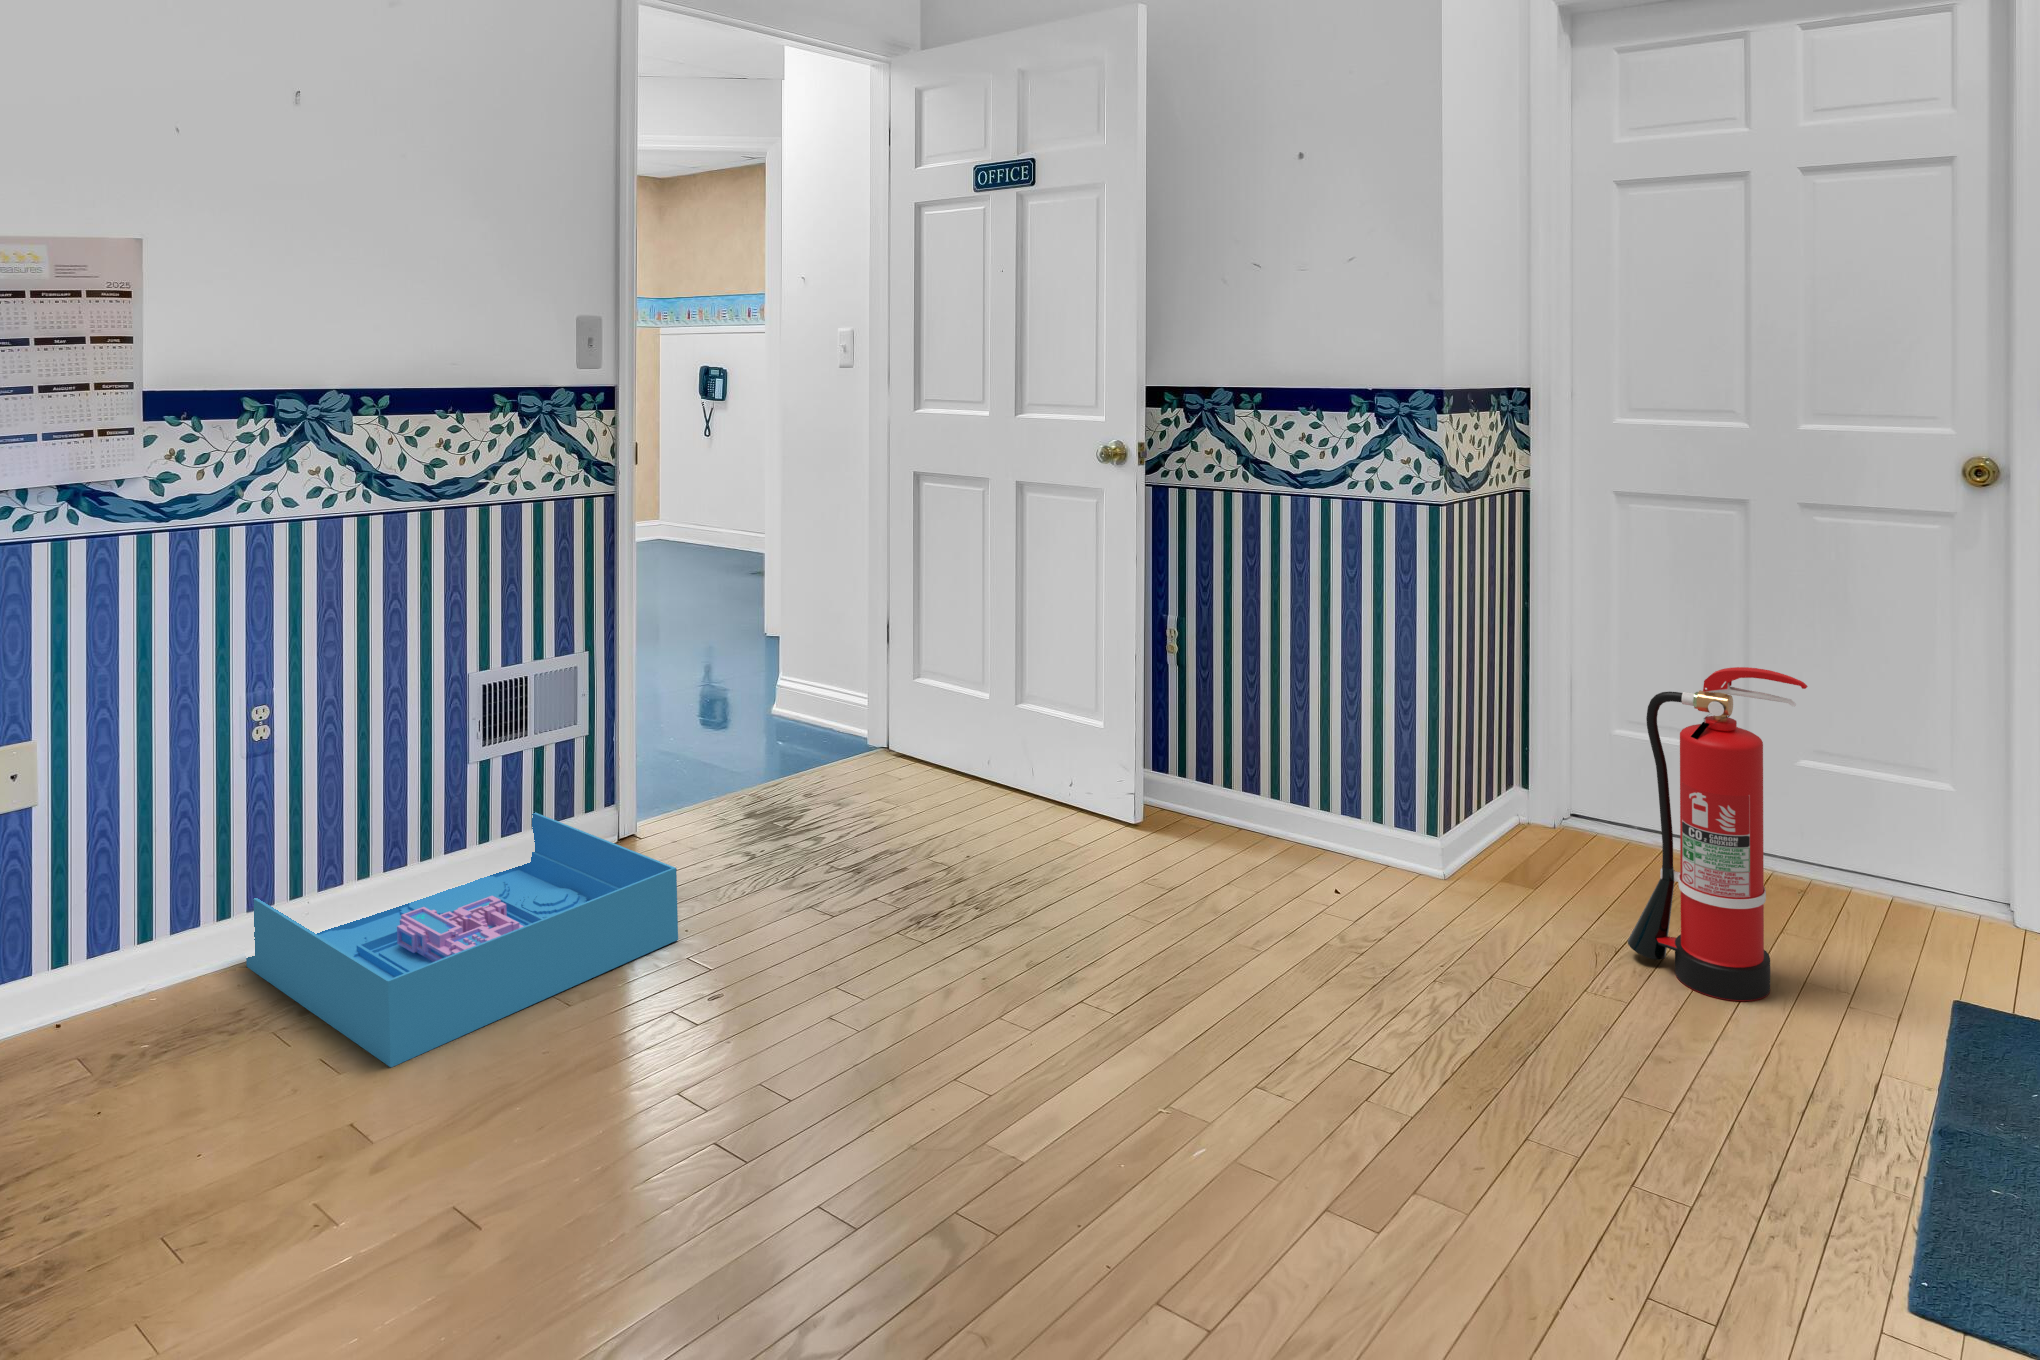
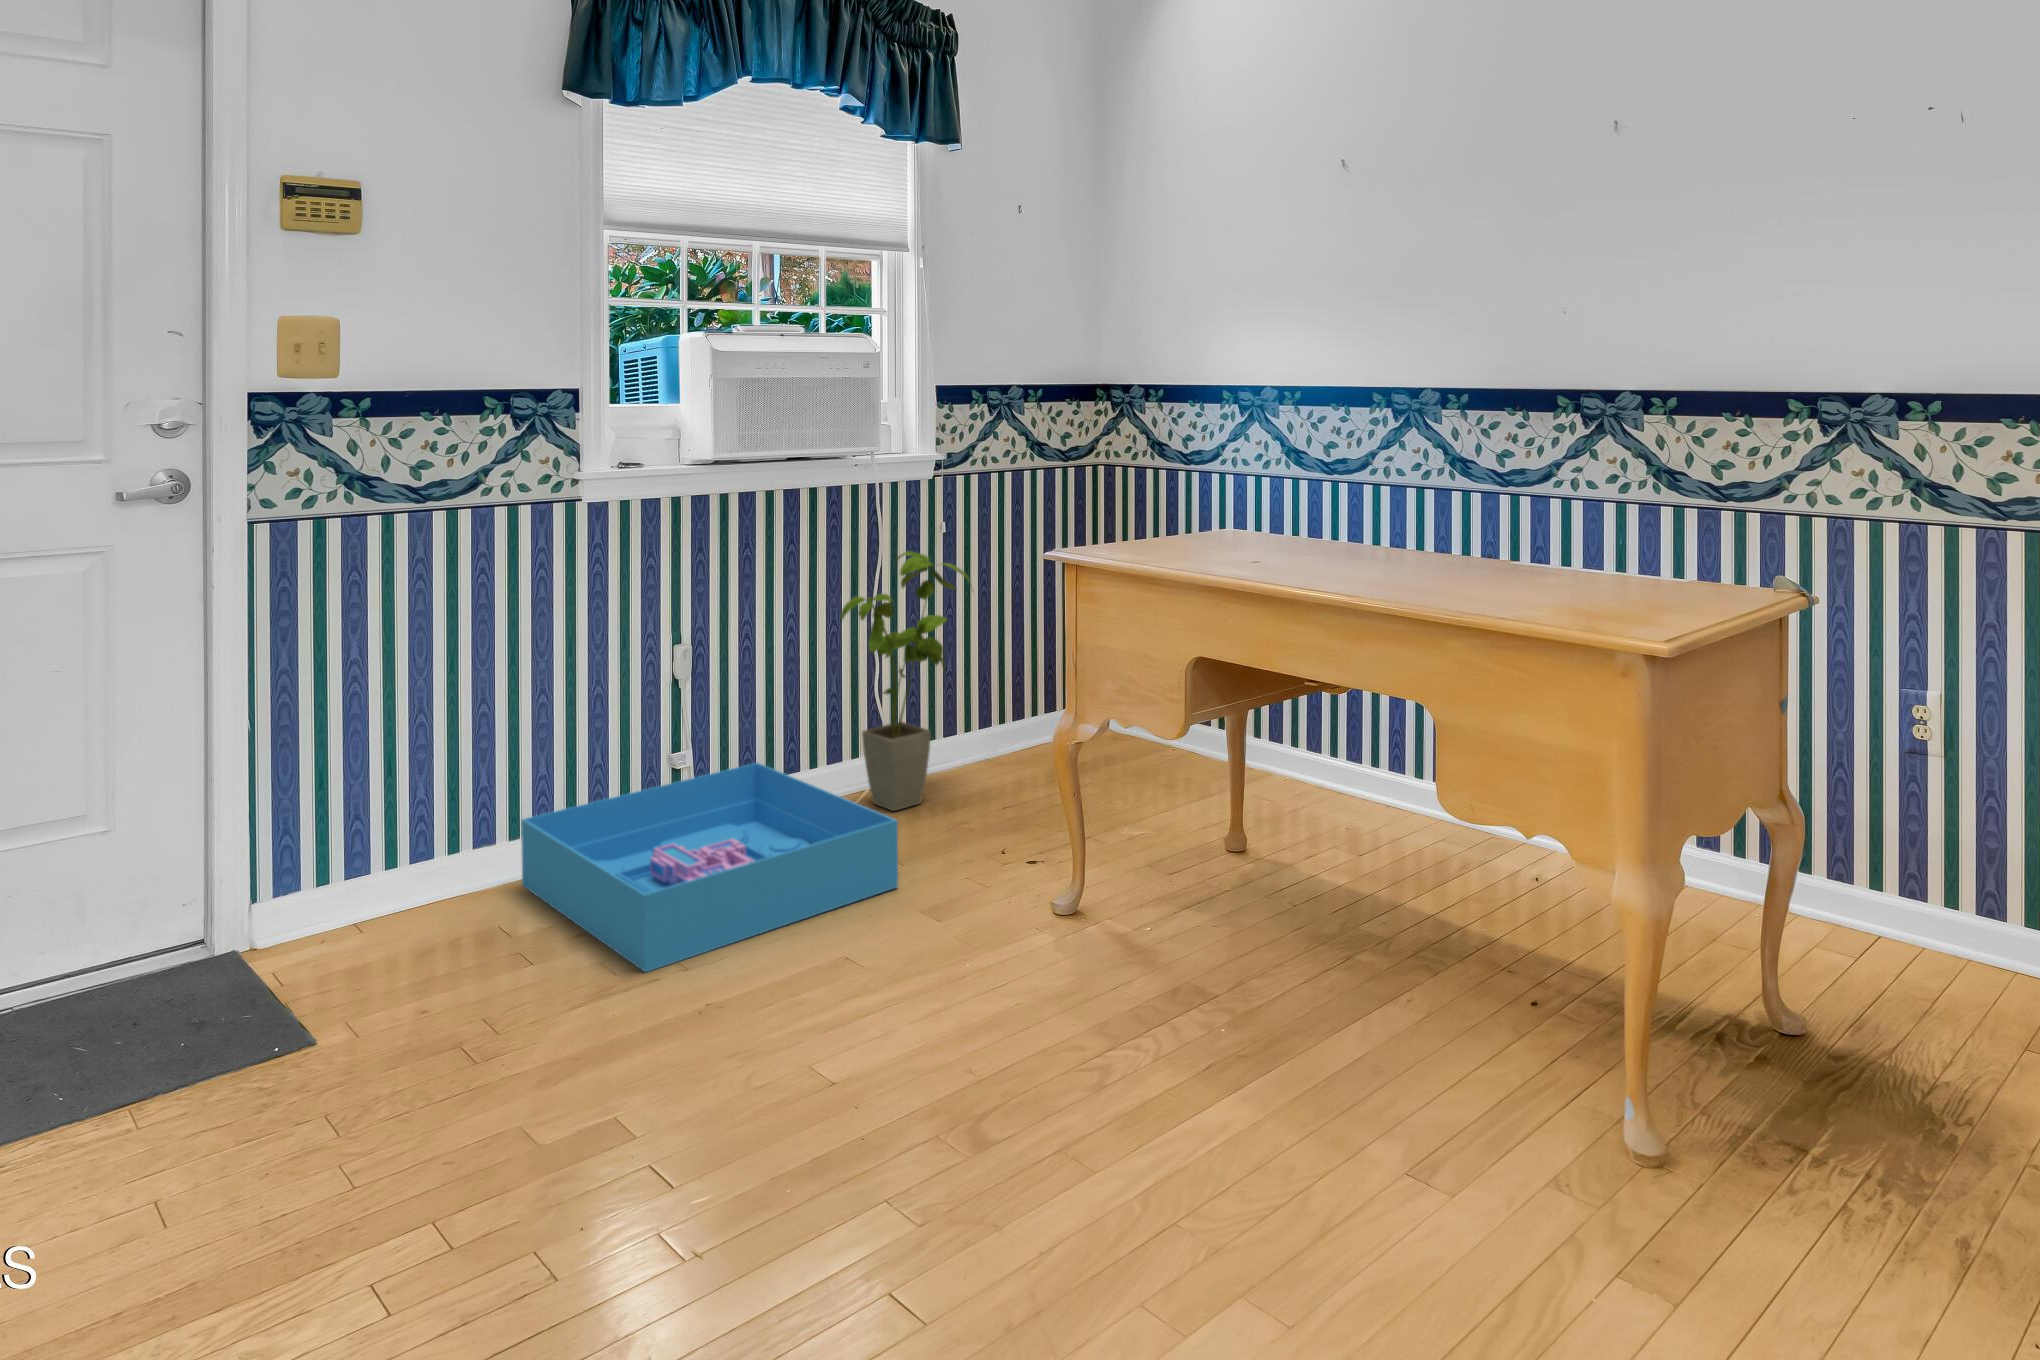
house plant: none [608,571,754,848] -> present [840,551,970,811]
fire extinguisher: present [1628,667,1808,1001] -> none [1830,668,2017,1006]

